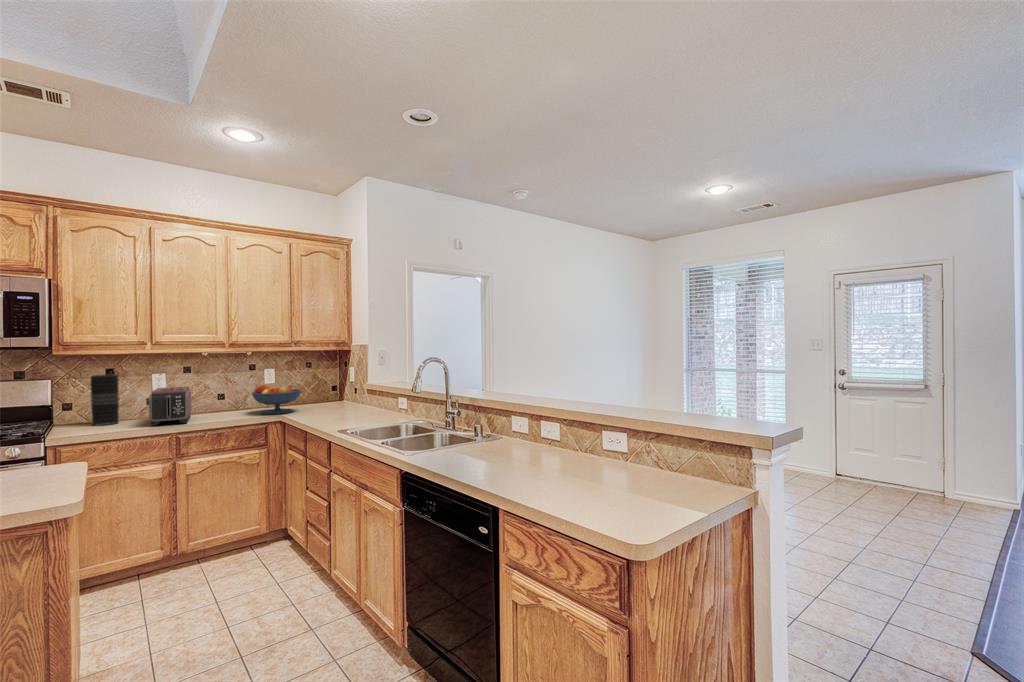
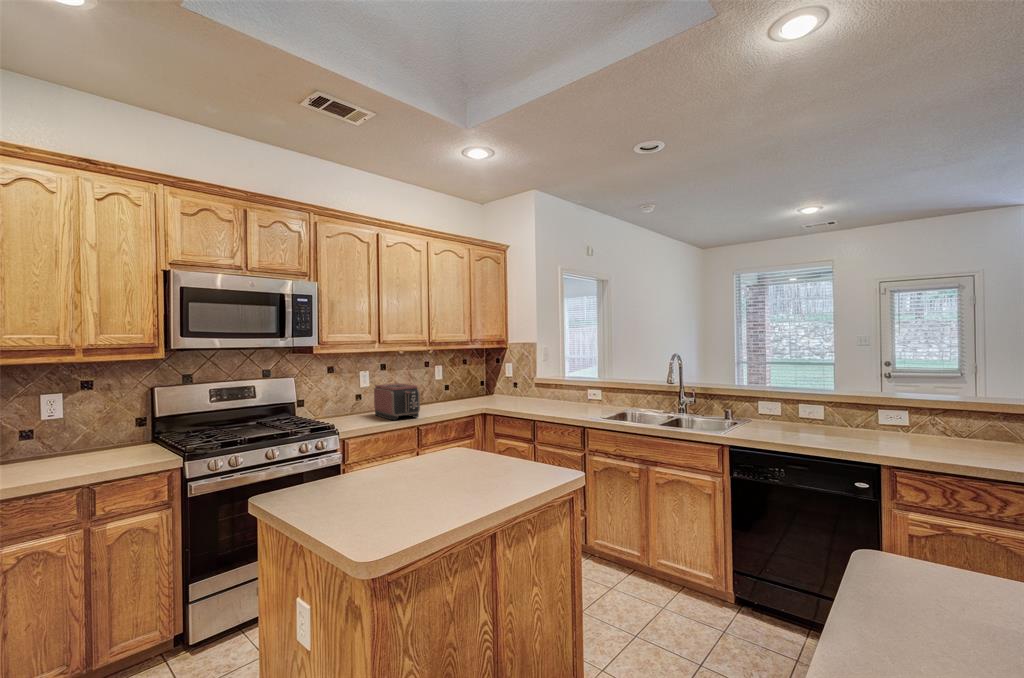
vase: present [90,374,119,425] -> none [326,372,349,422]
fruit bowl: present [252,384,301,414] -> none [446,381,488,408]

